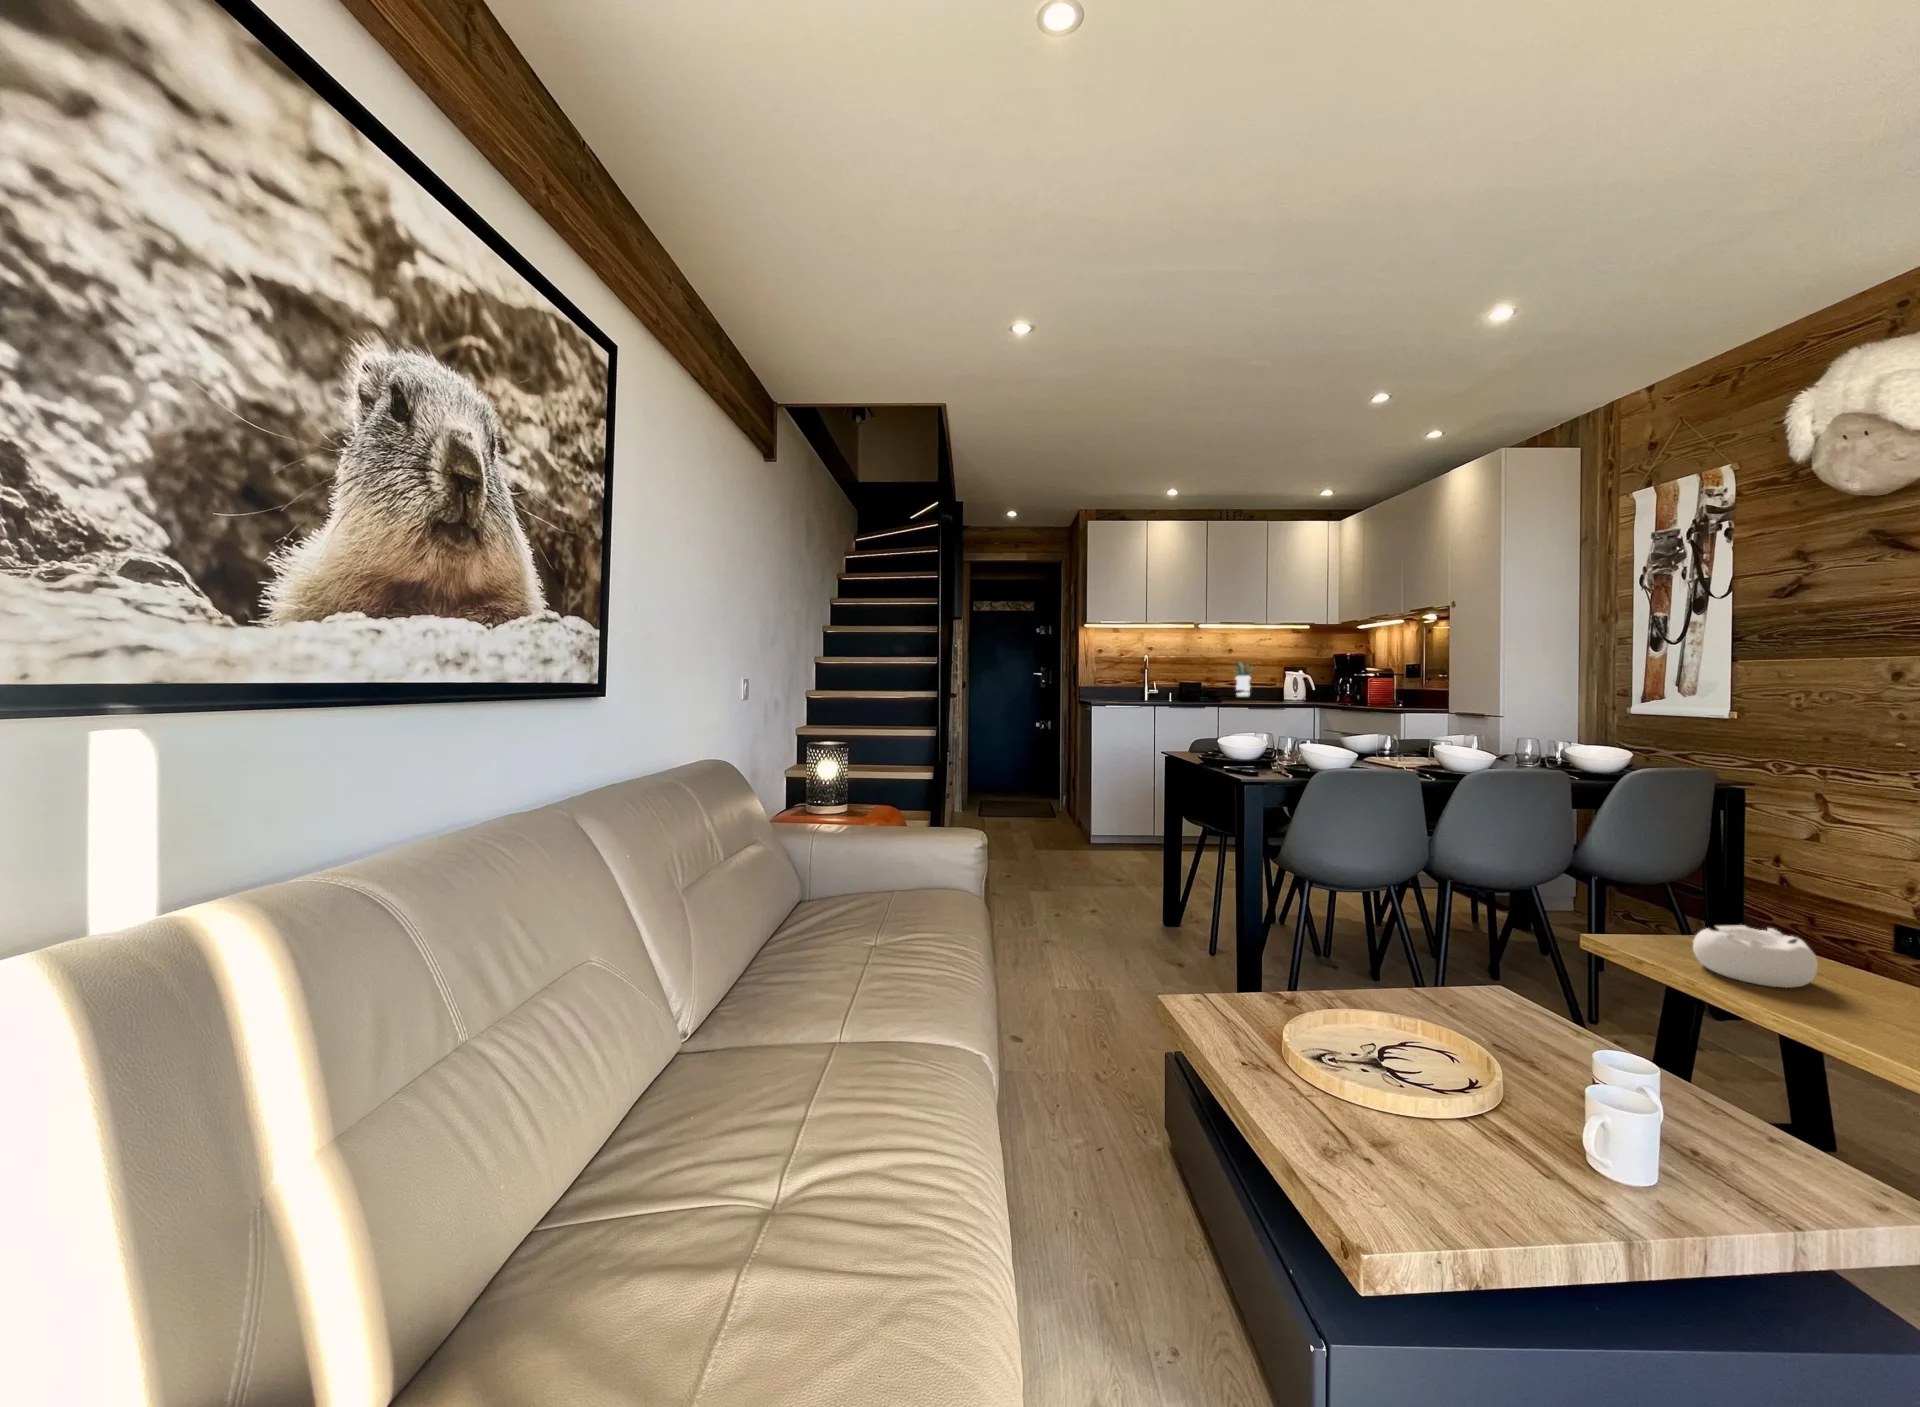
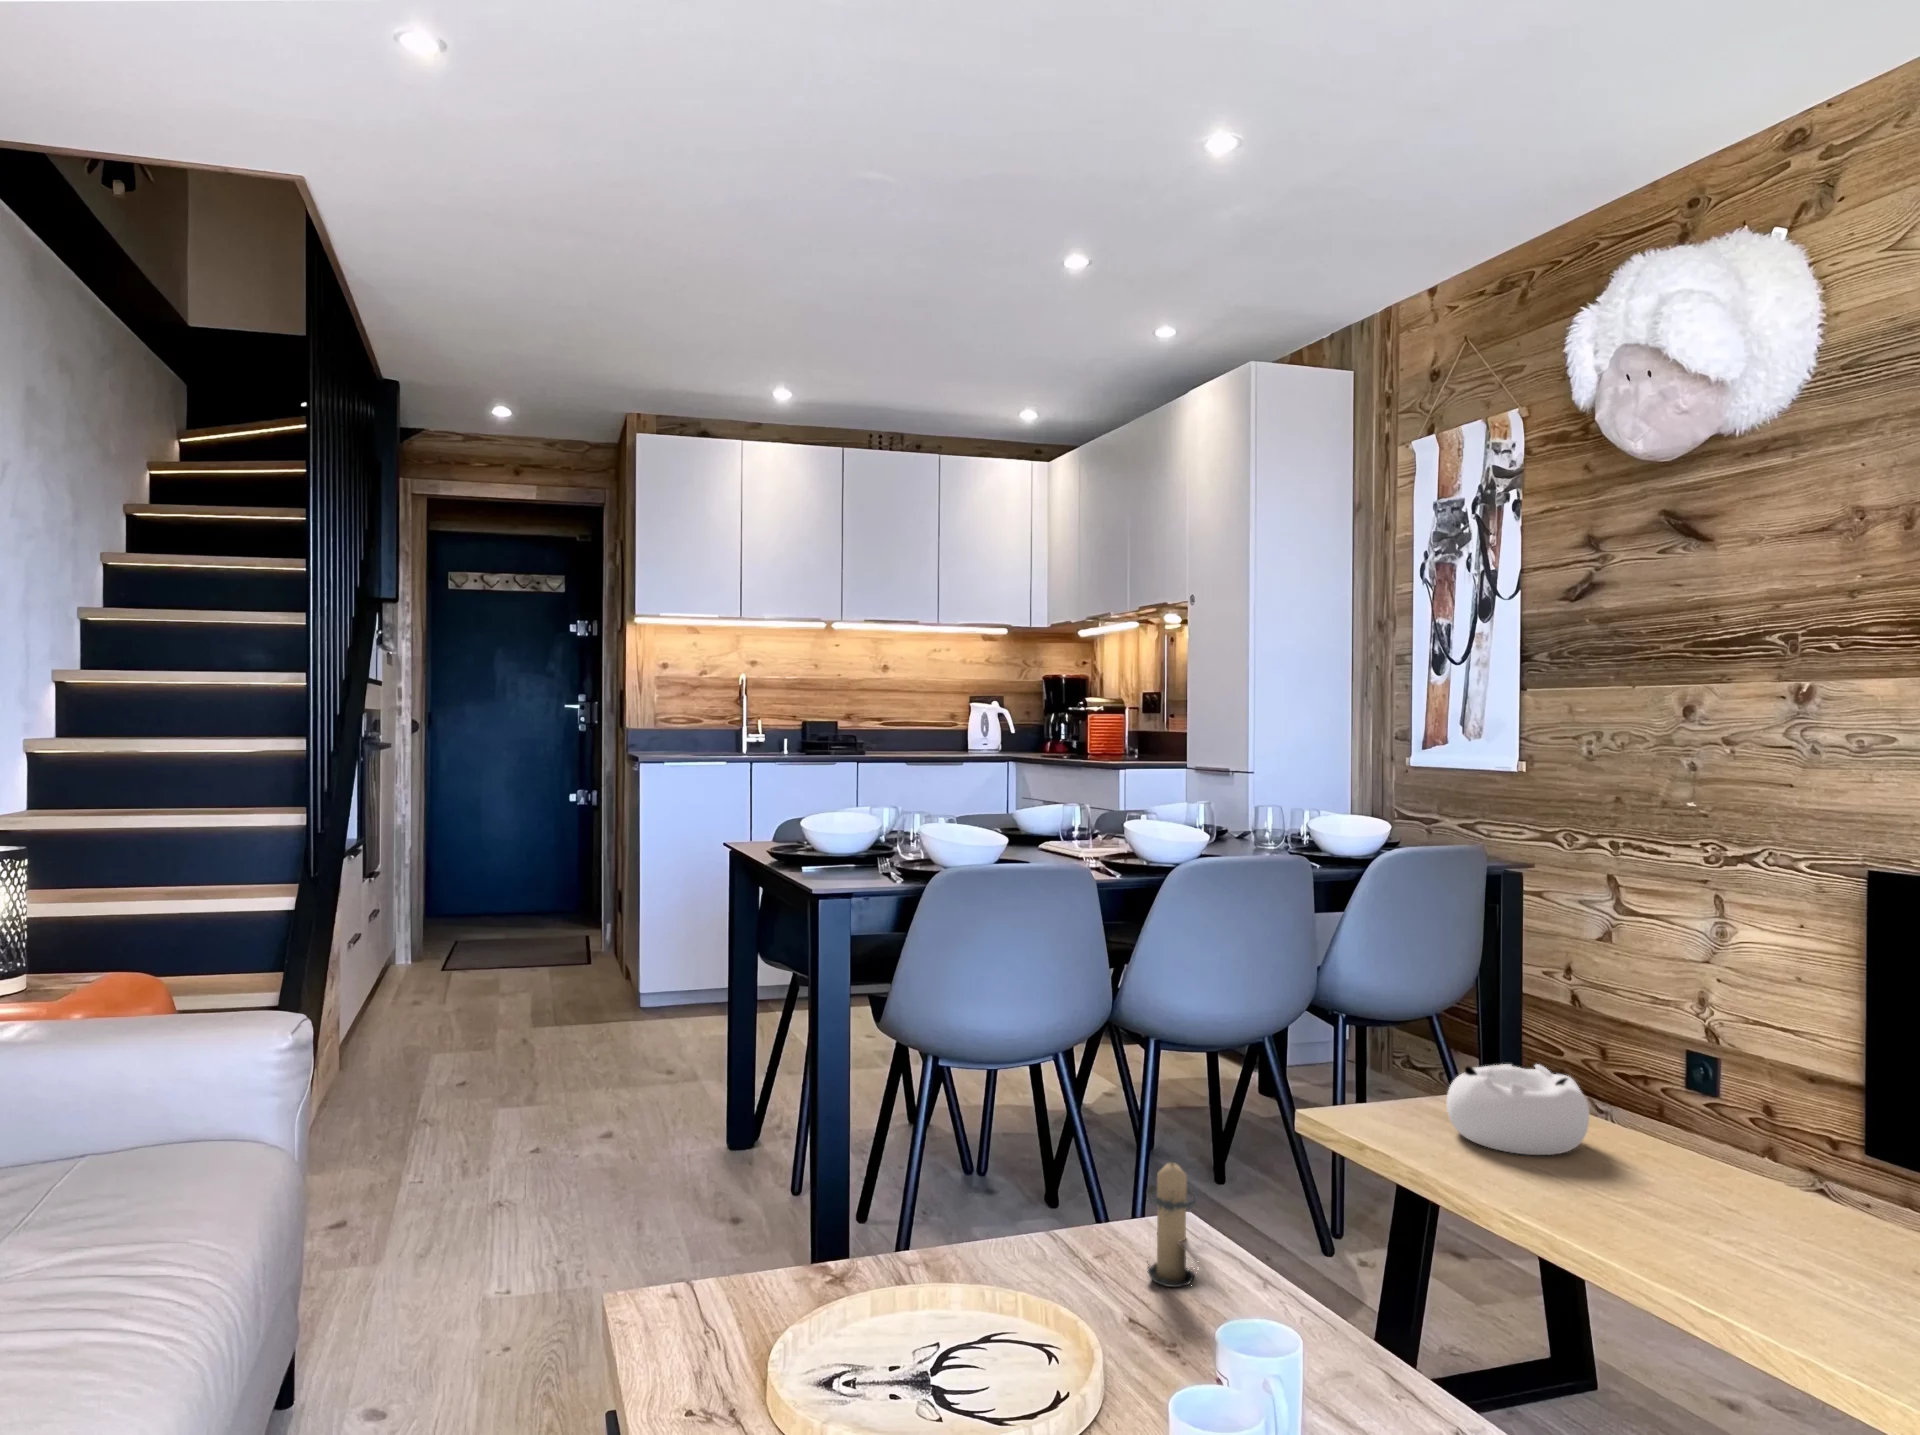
potted plant: present [1234,662,1256,696] -> none [870,687,943,745]
candle: none [1488,962,1531,1036] -> present [1146,1157,1196,1287]

